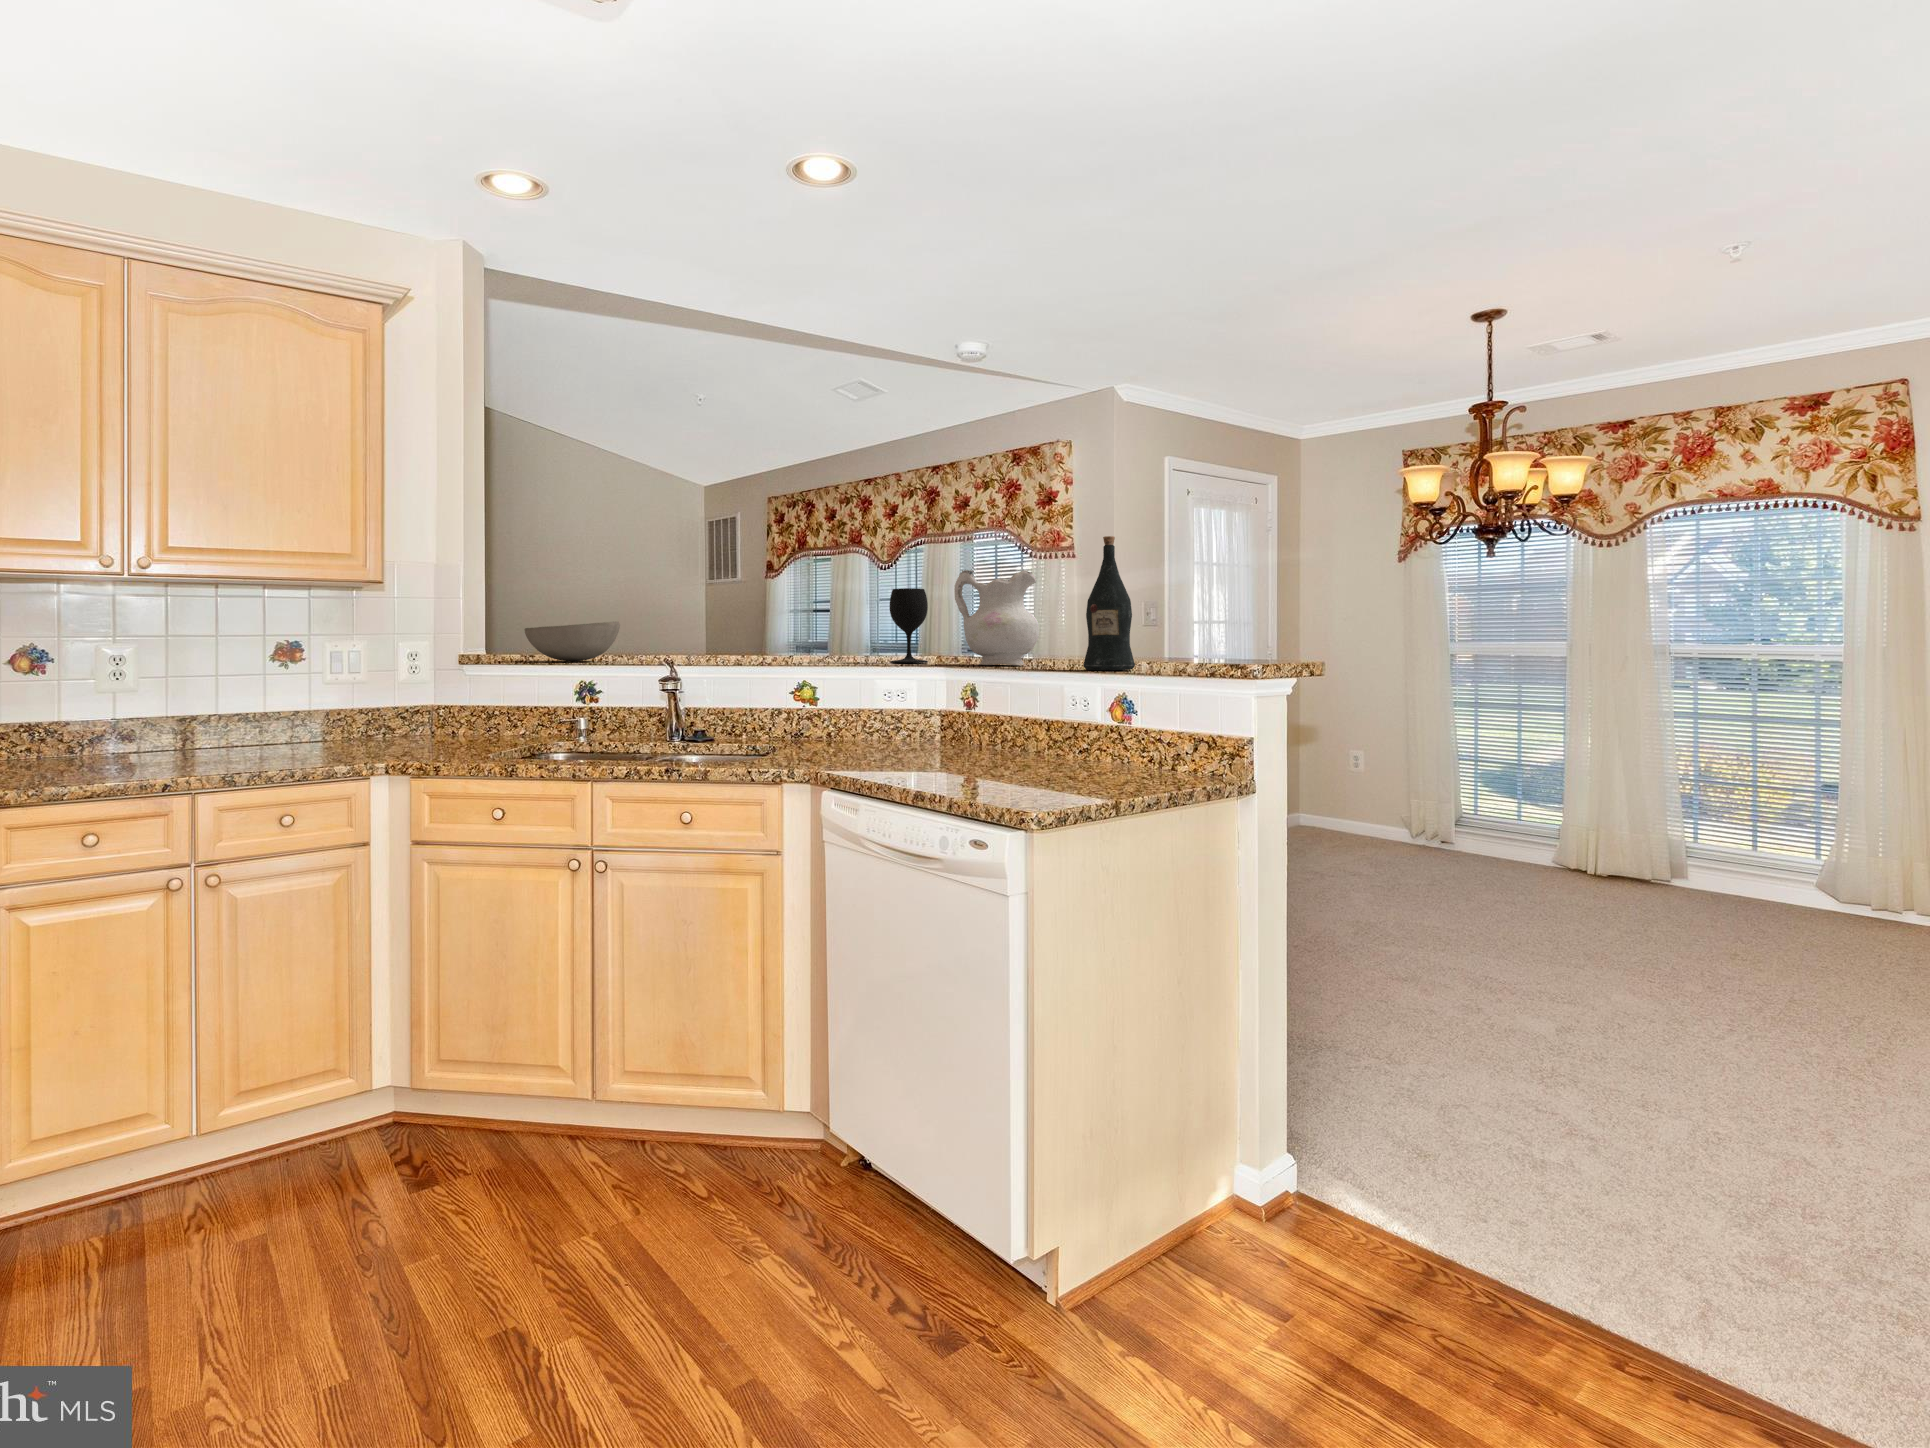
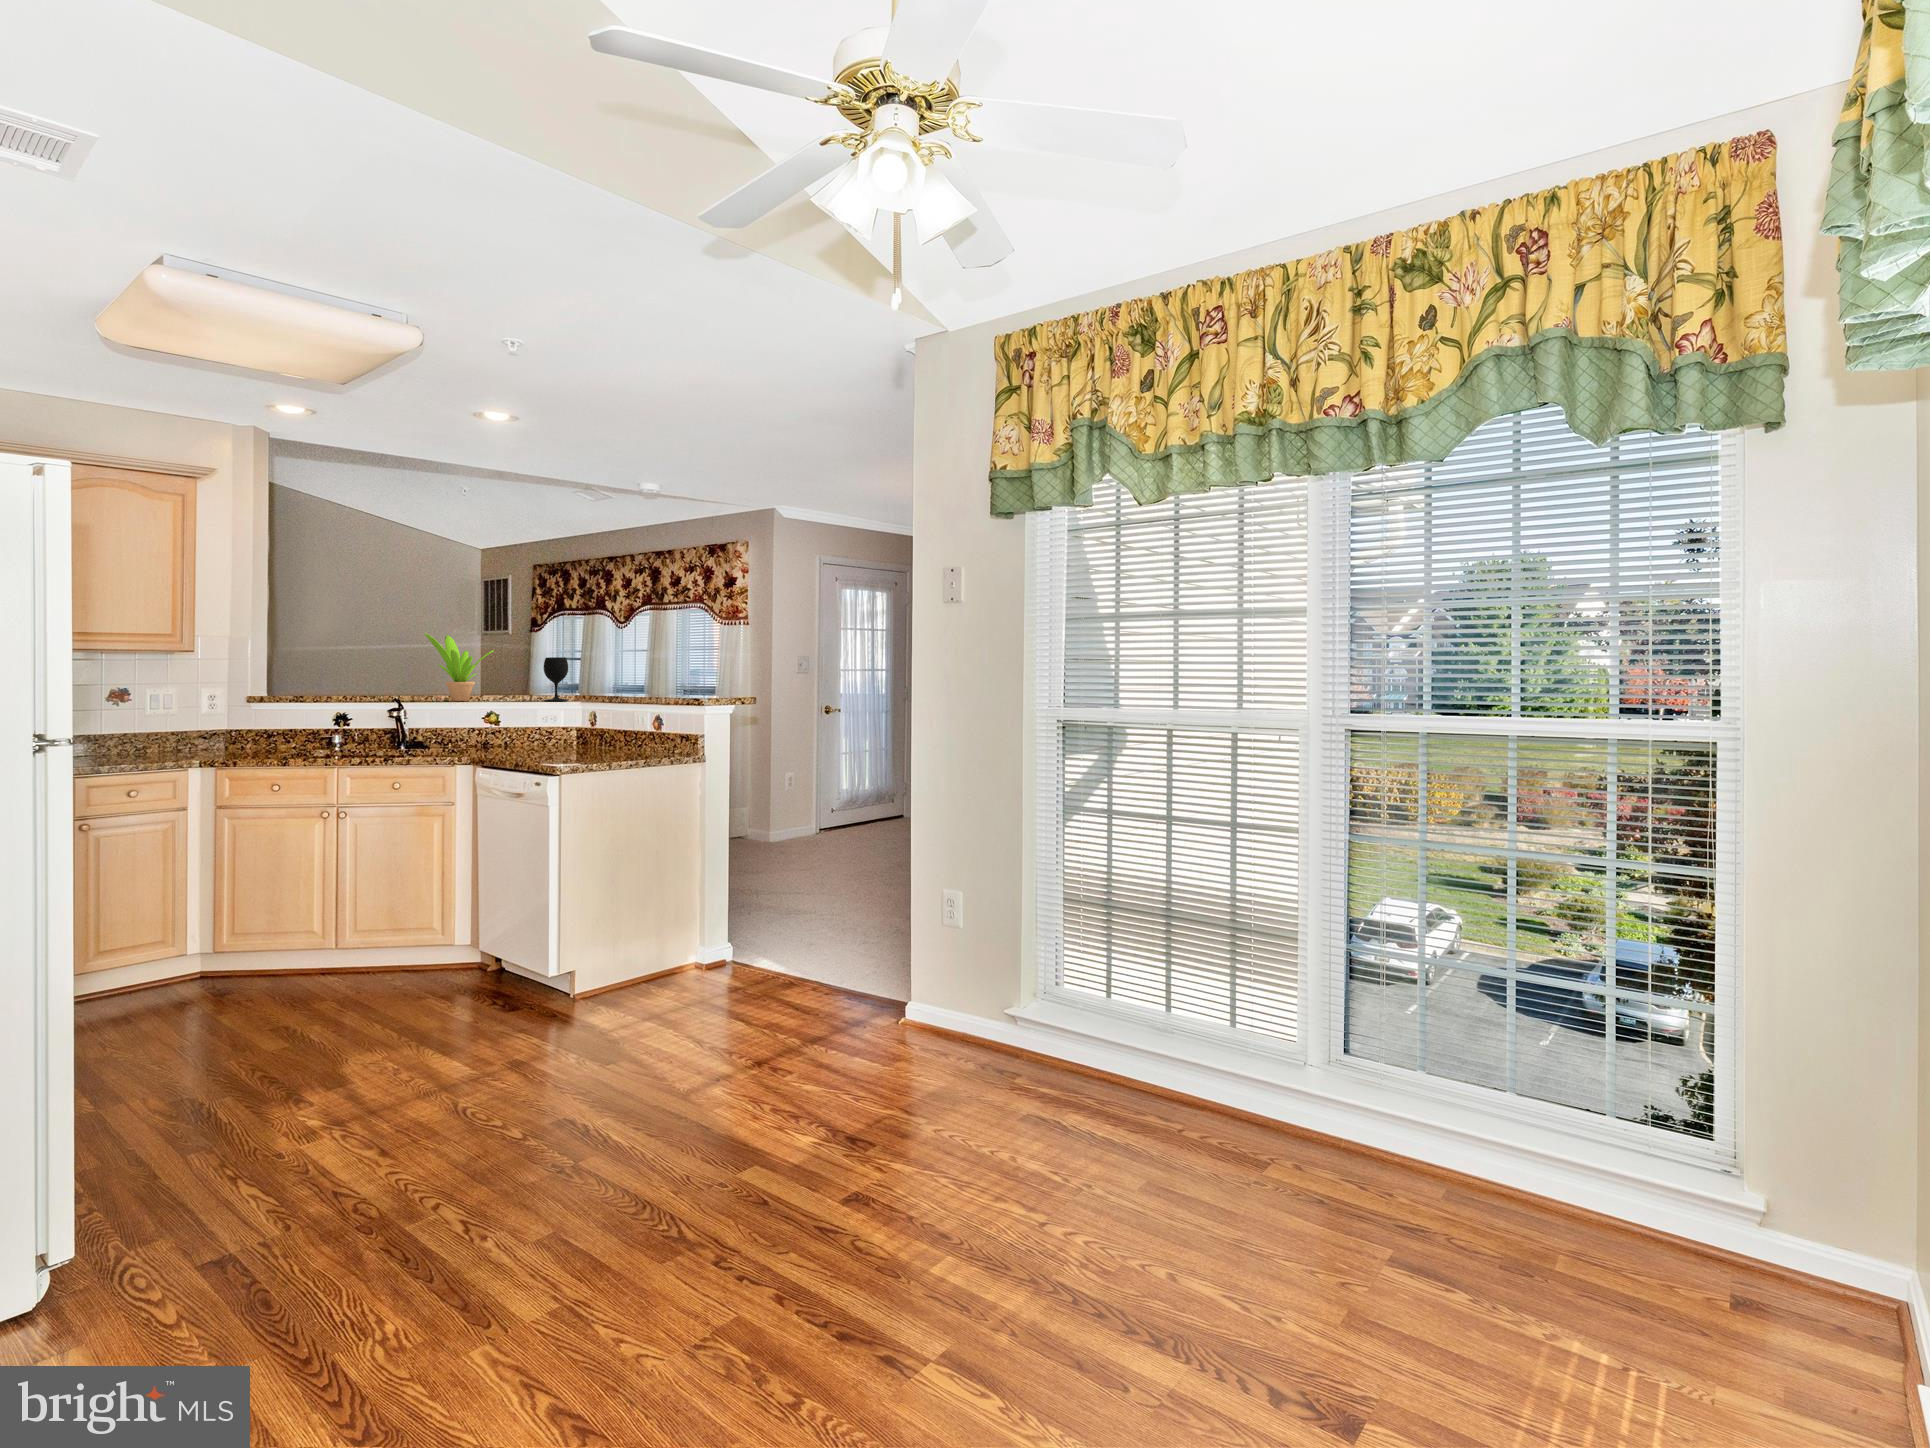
wine bottle: present [1083,536,1135,670] -> none [634,634,663,705]
potted plant: none [712,547,813,662] -> present [424,633,494,701]
ceramic pitcher: present [954,570,1039,665] -> none [579,648,629,702]
bowl: present [525,622,620,661] -> none [297,676,365,701]

